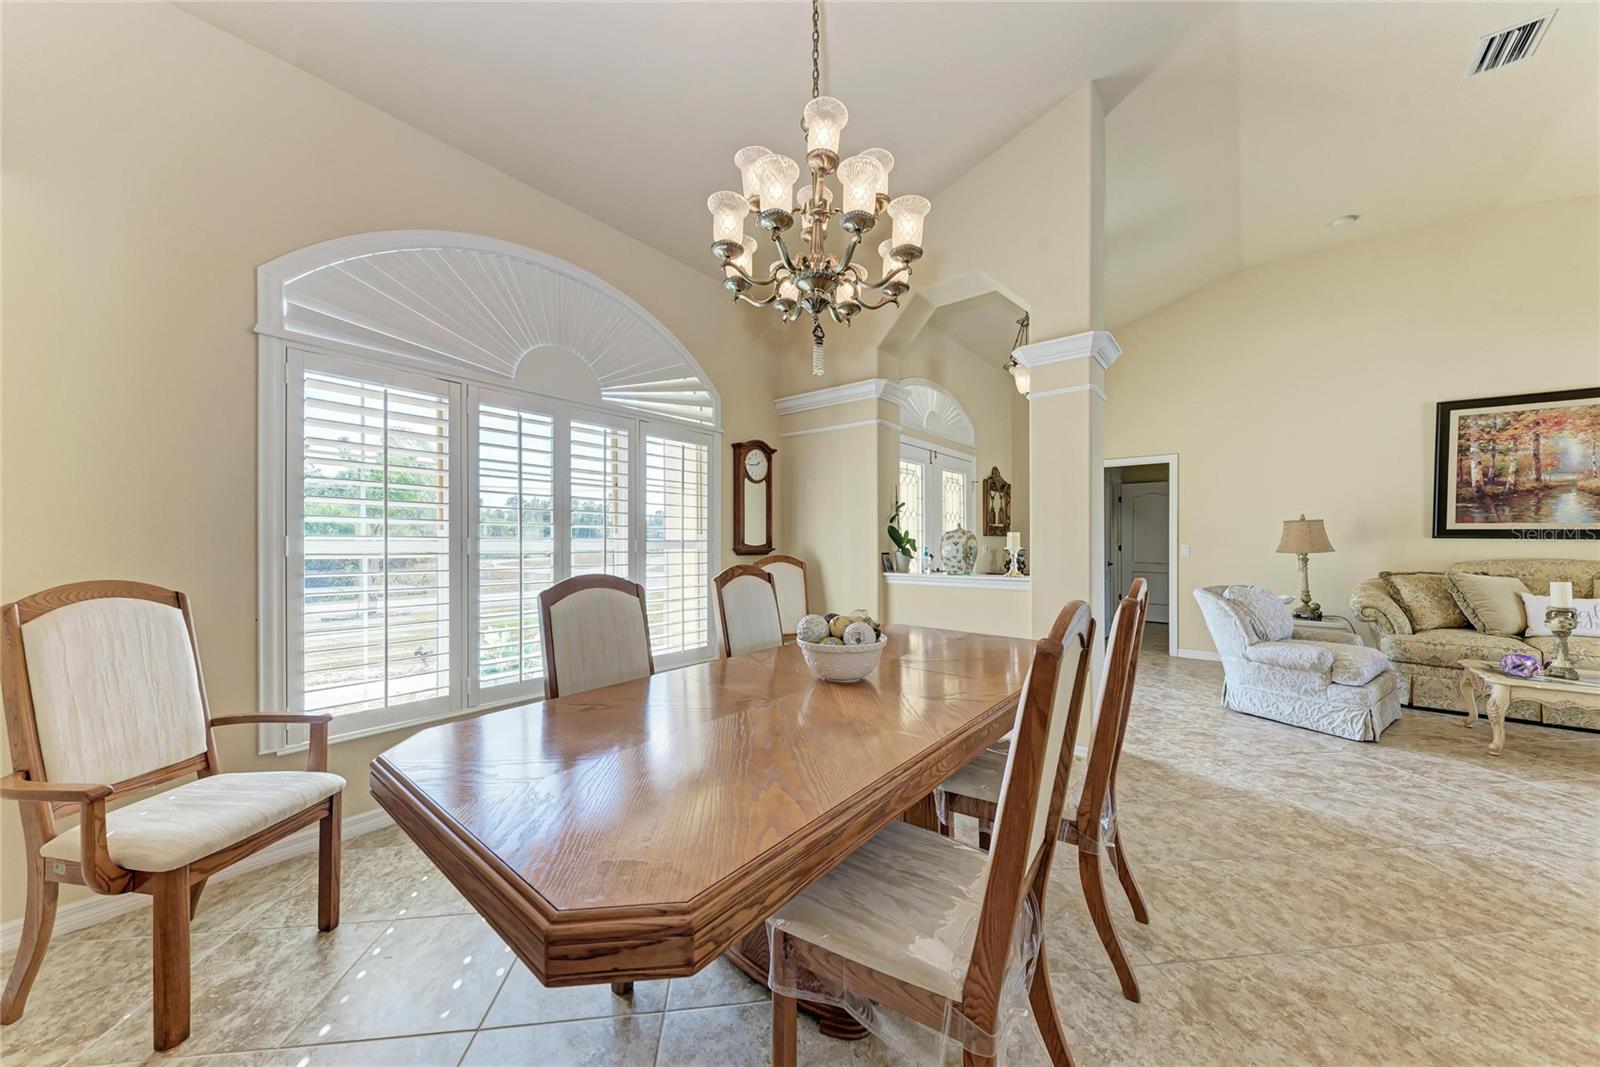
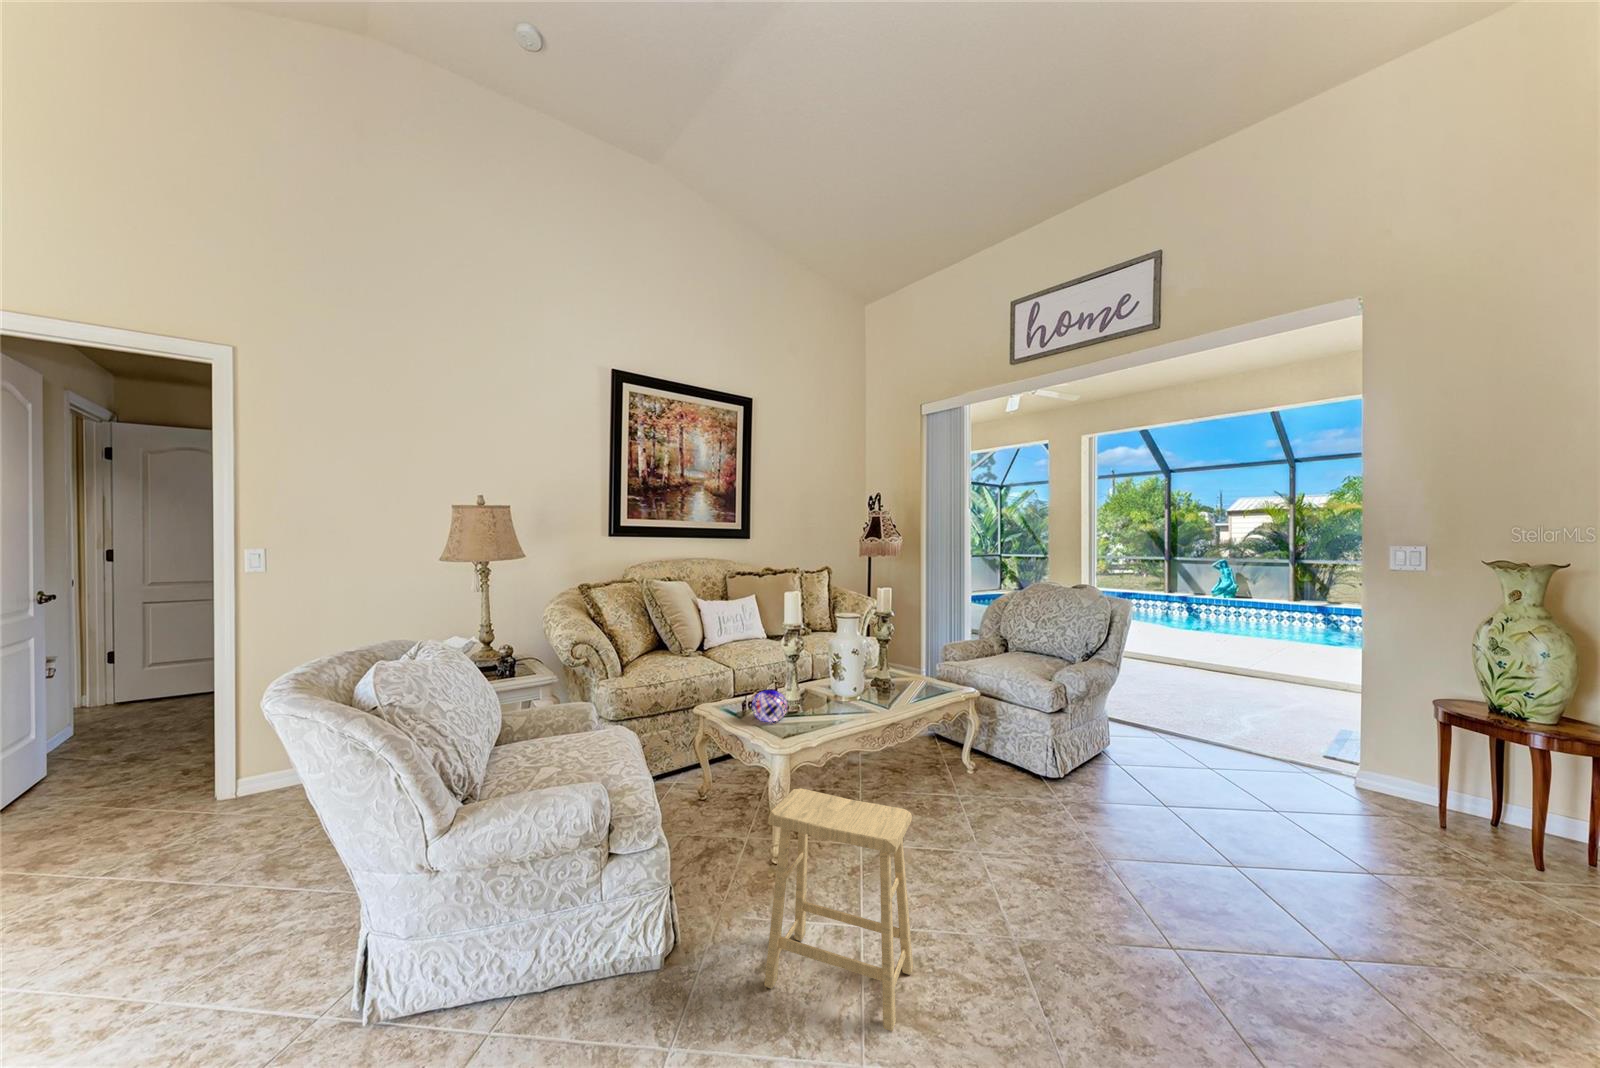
footstool: none [1418,685,1546,806] -> present [764,788,913,1031]

